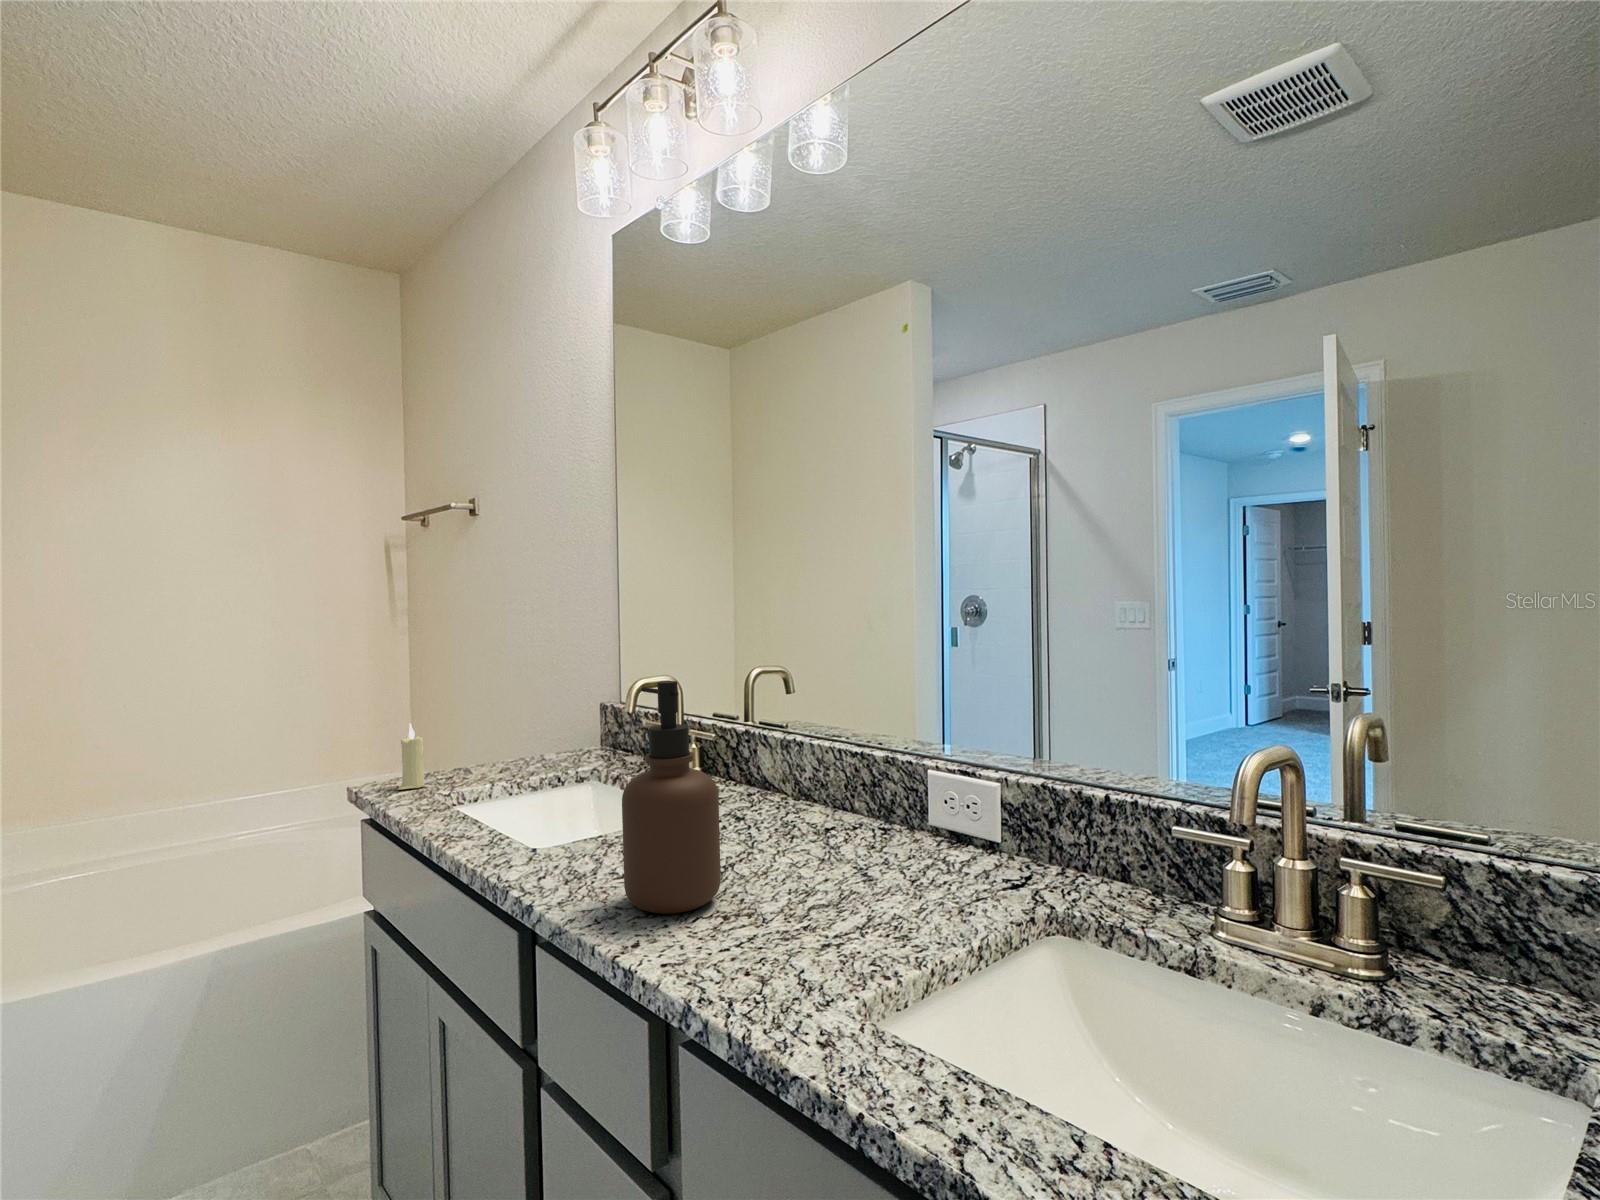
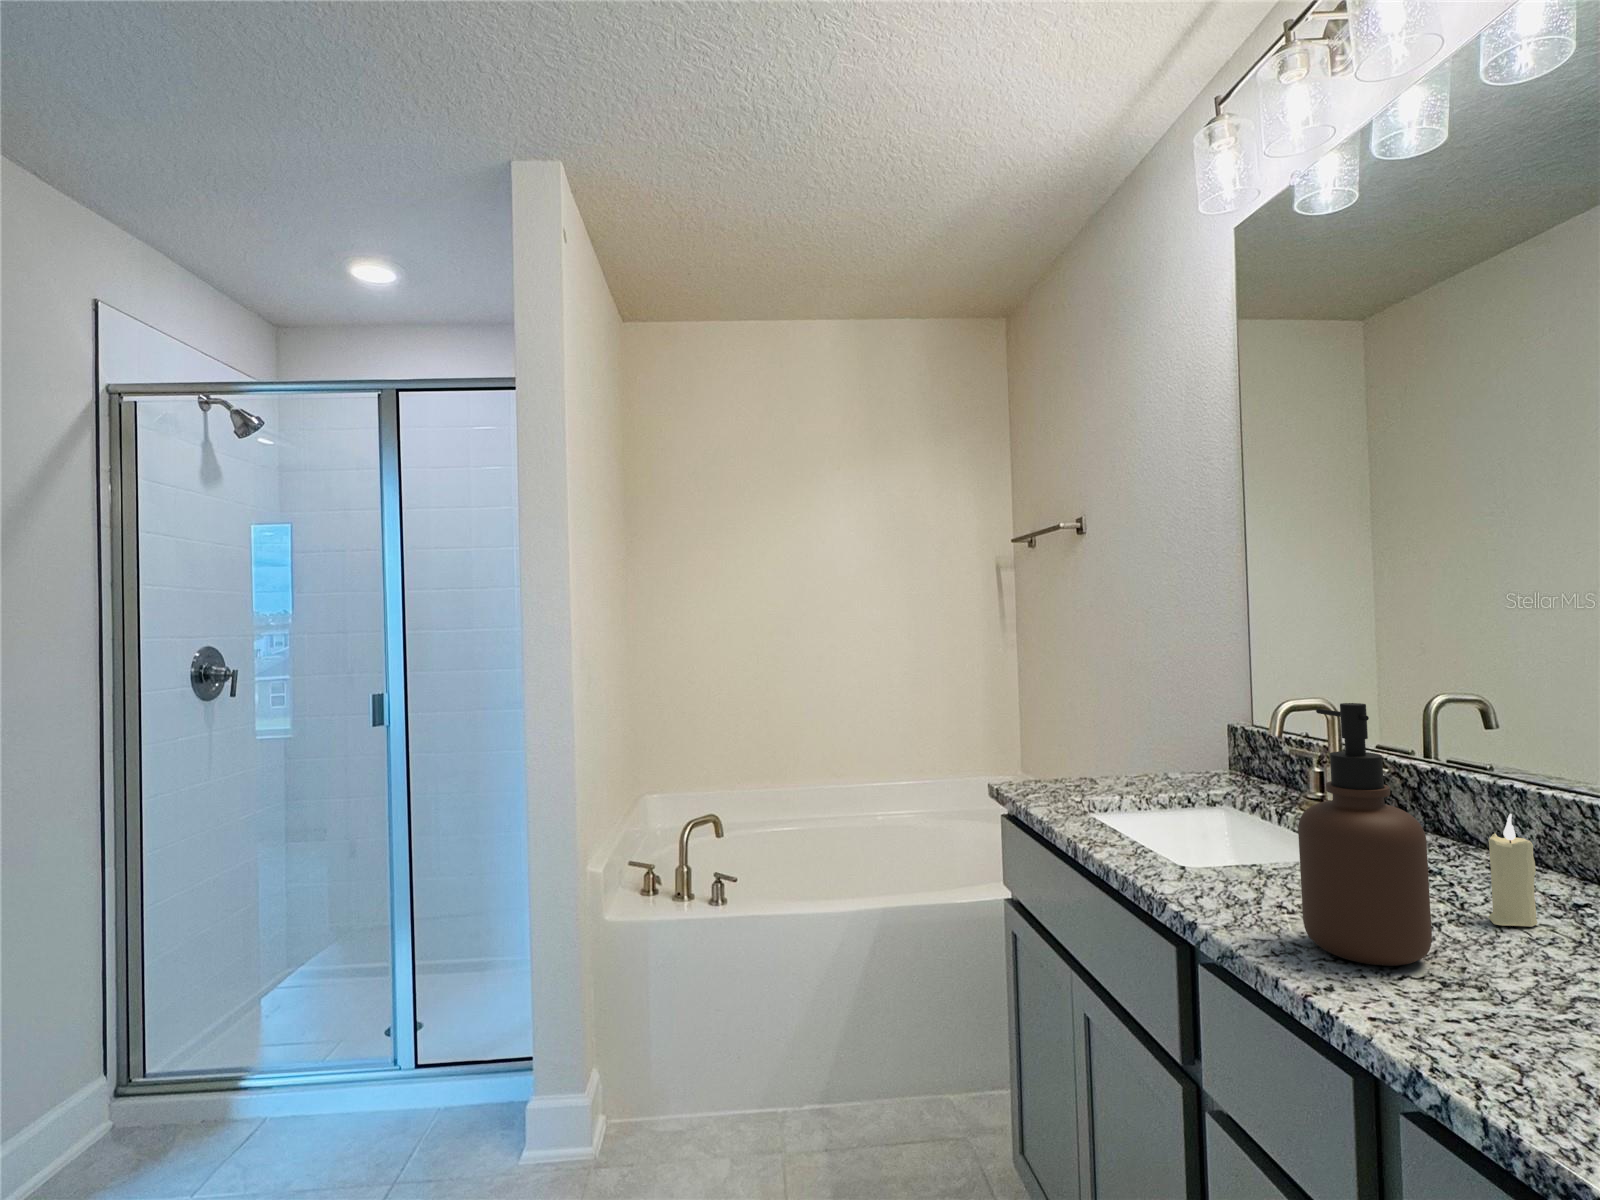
candle: present [398,723,425,790] -> present [1488,814,1537,927]

